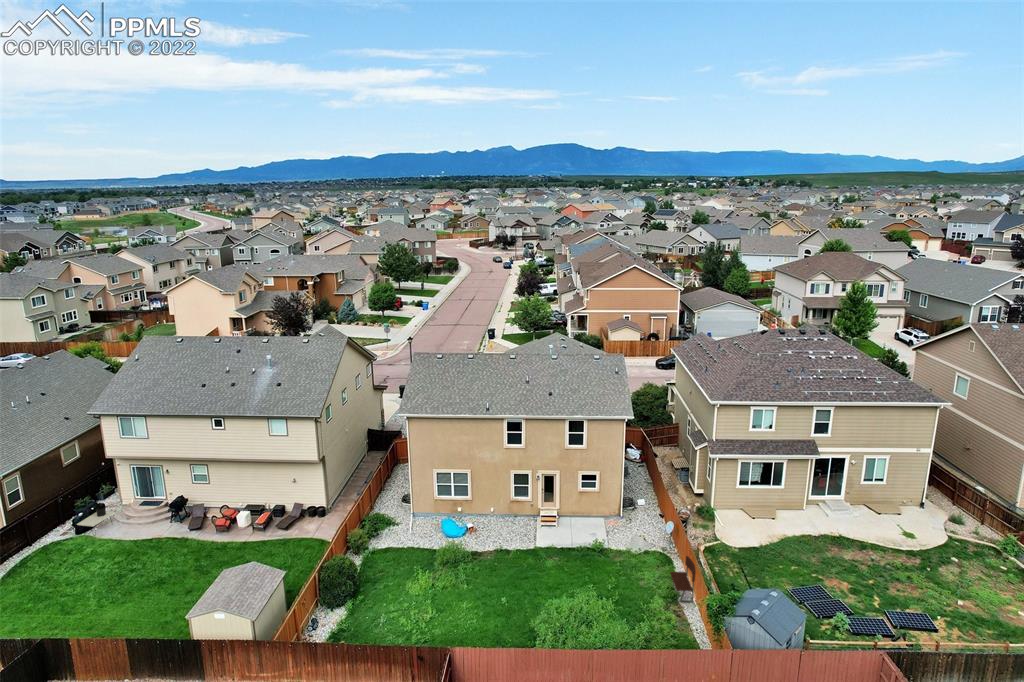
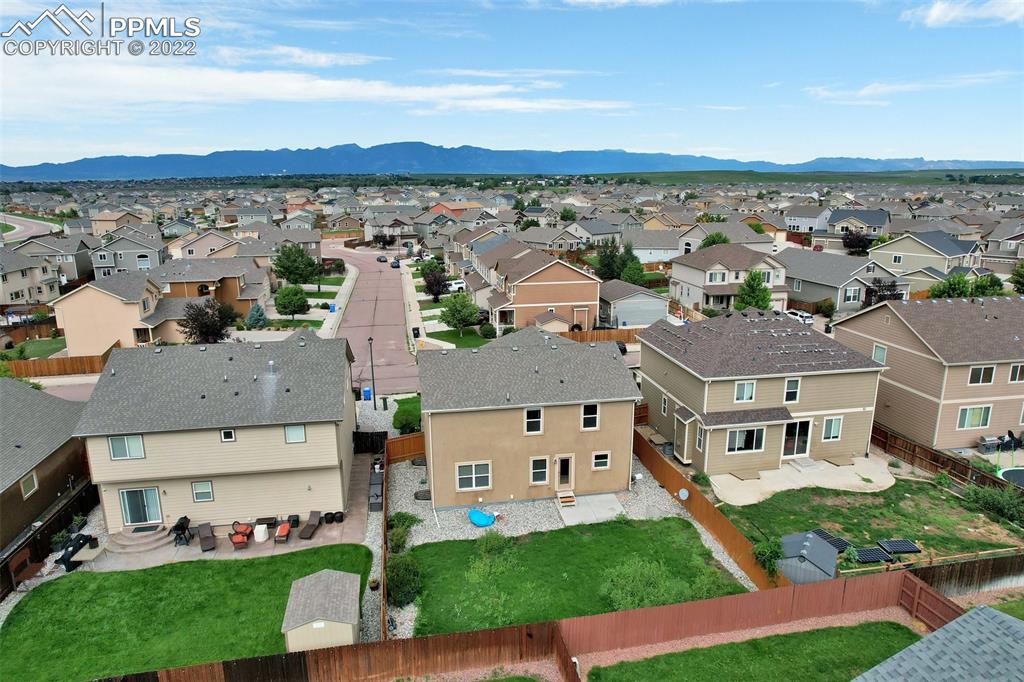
bench: present [670,556,696,602] -> present [9,548,47,592]

